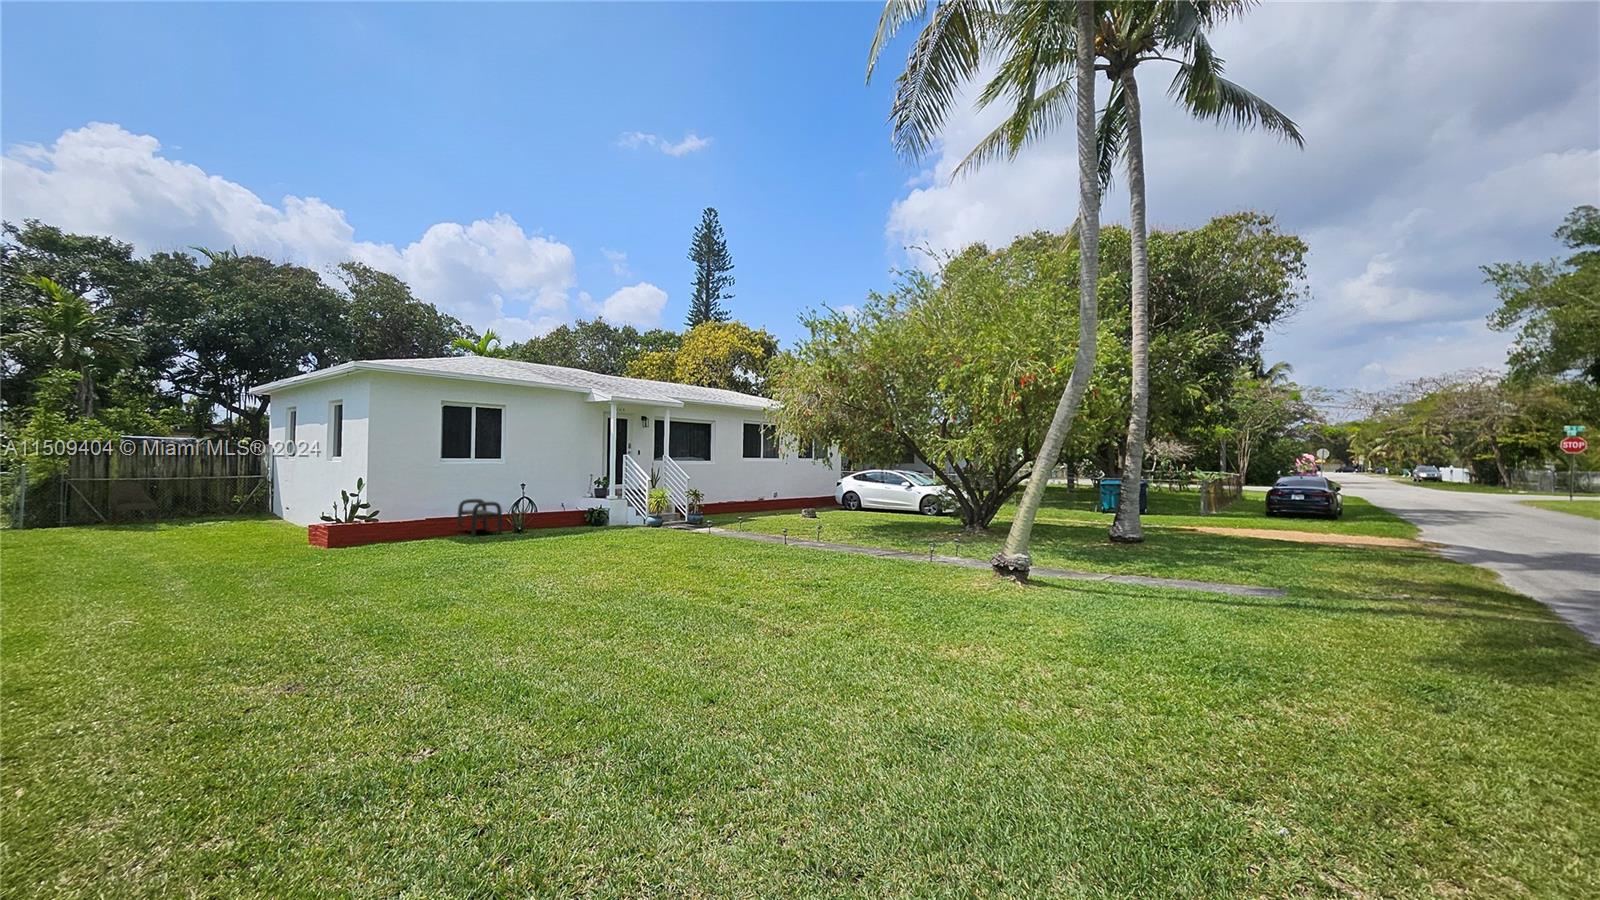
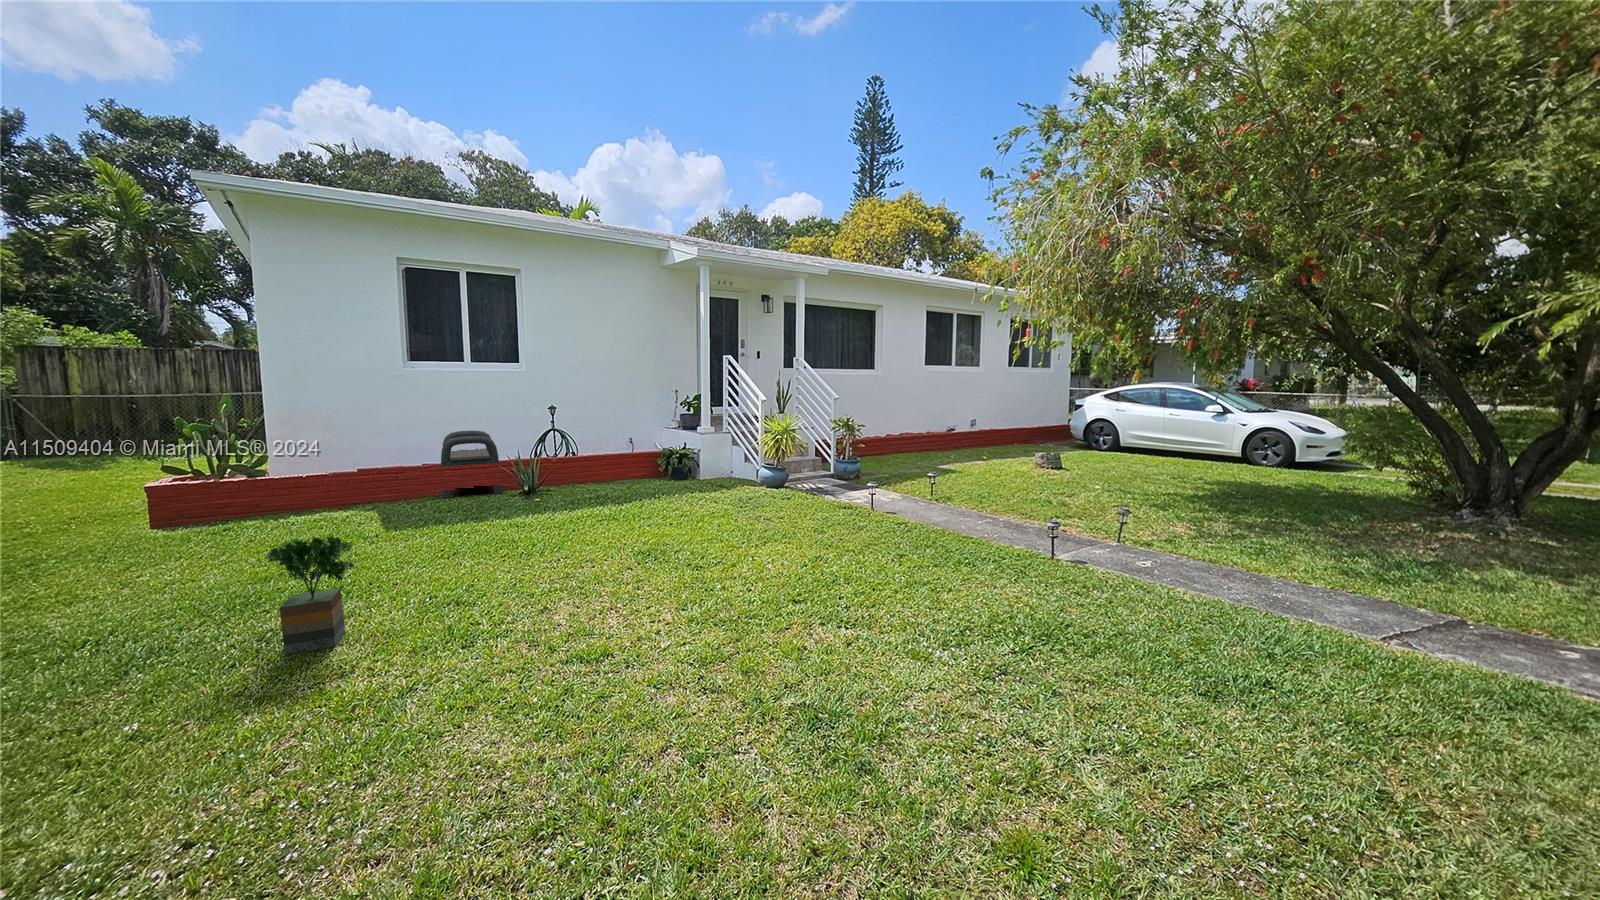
chair: present [109,482,158,526] -> none [94,405,156,463]
potted tree: none [519,532,547,569] -> present [266,536,354,655]

